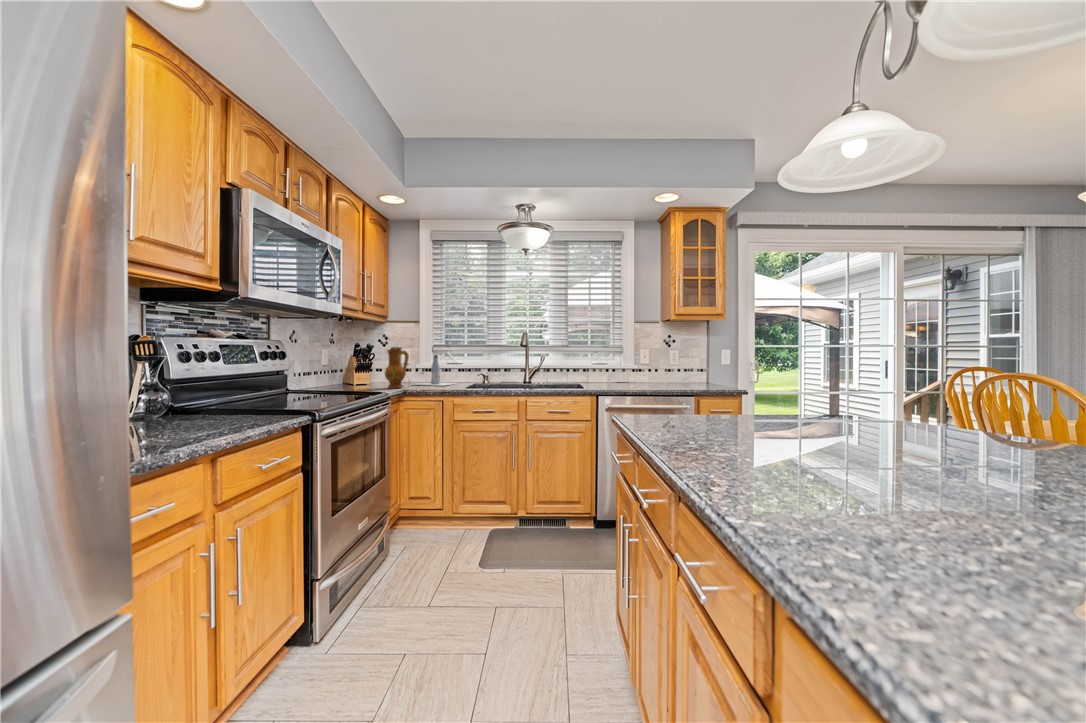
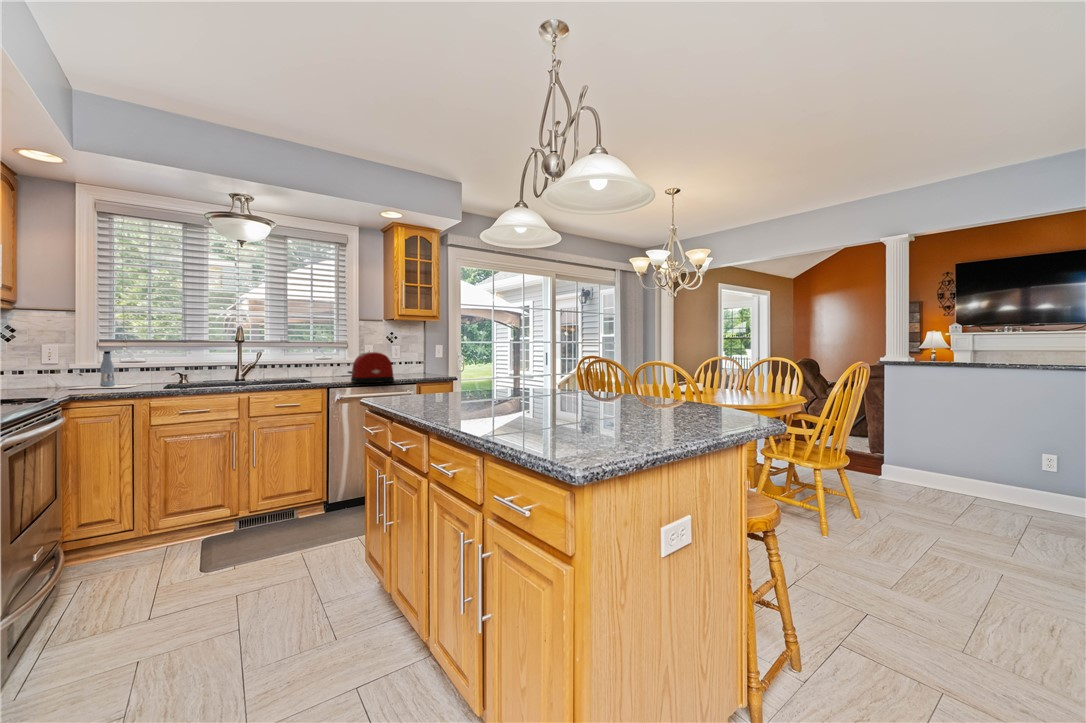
ceramic jug: present [385,347,409,388] -> none [29,342,69,394]
toaster: none [619,357,669,391] -> present [348,352,394,383]

